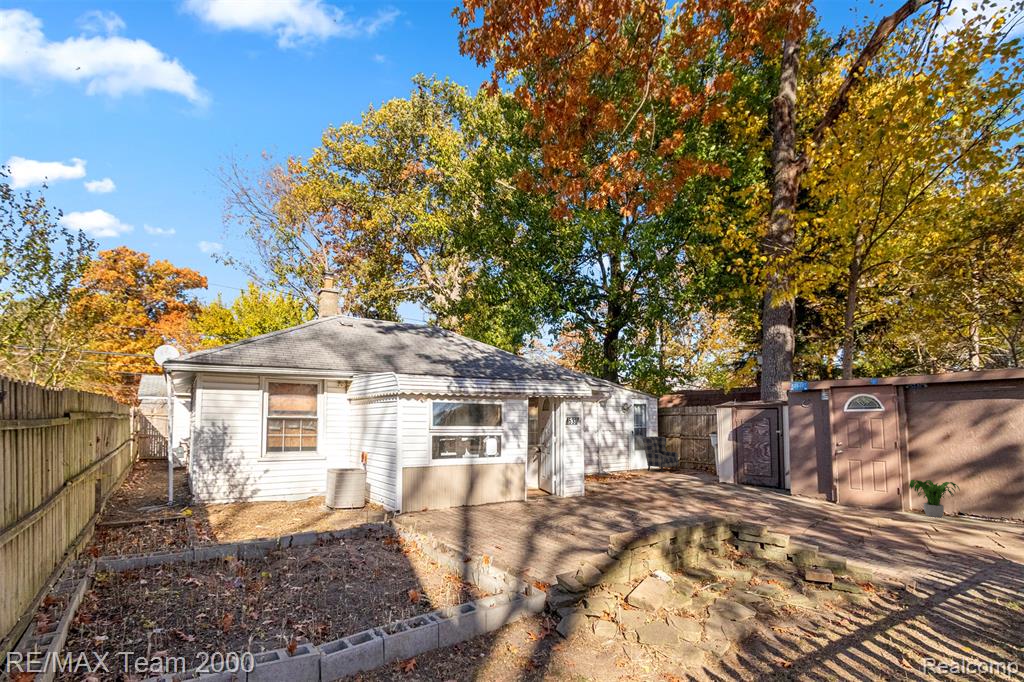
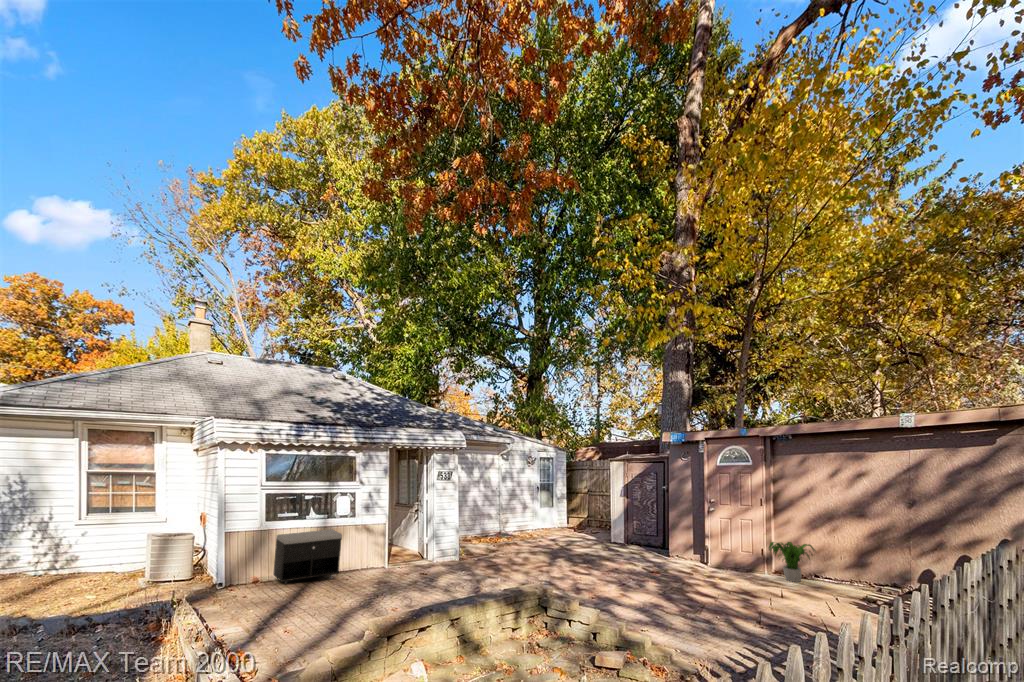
chair: present [642,436,679,472] -> none [546,488,583,528]
storage bench: none [442,468,500,515] -> present [273,529,342,584]

